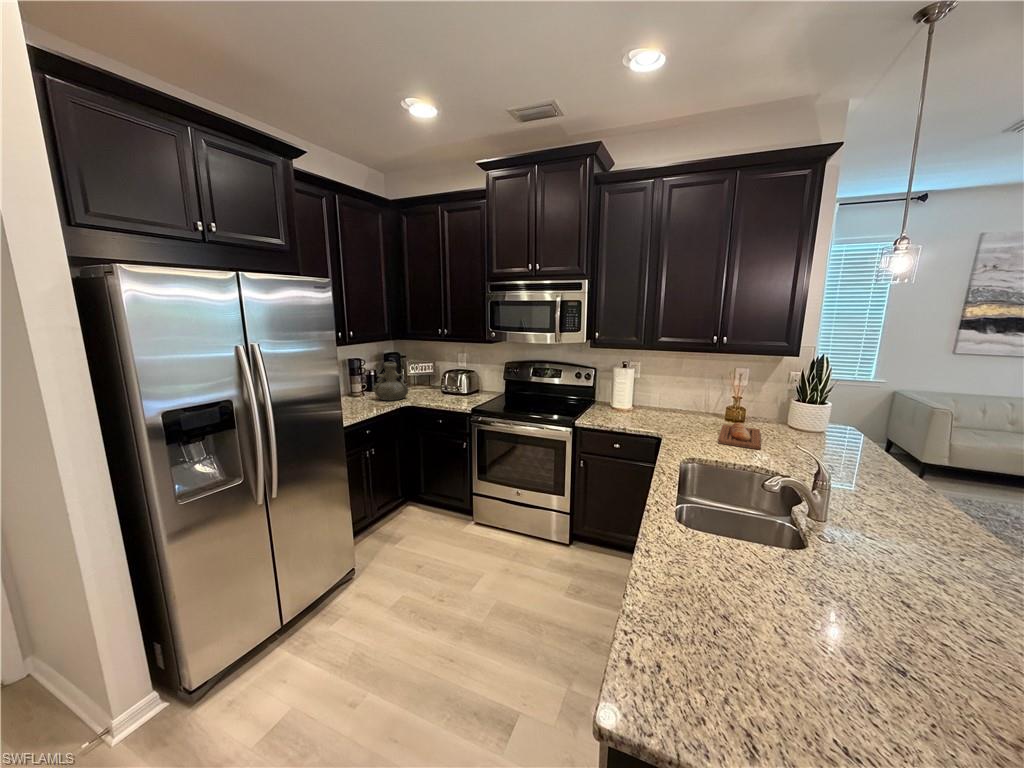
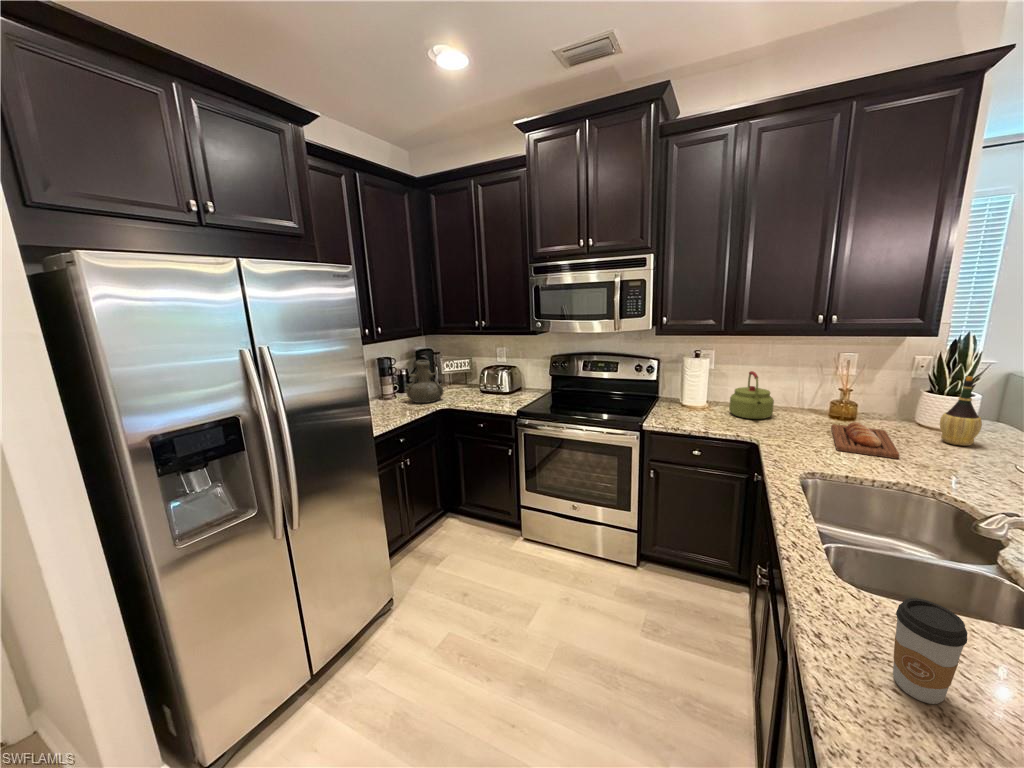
kettle: none [649,380,682,420] -> present [729,371,774,419]
wine bottle: none [797,388,824,441] -> present [940,376,982,446]
coffee cup: none [682,518,715,581] -> present [893,598,968,704]

